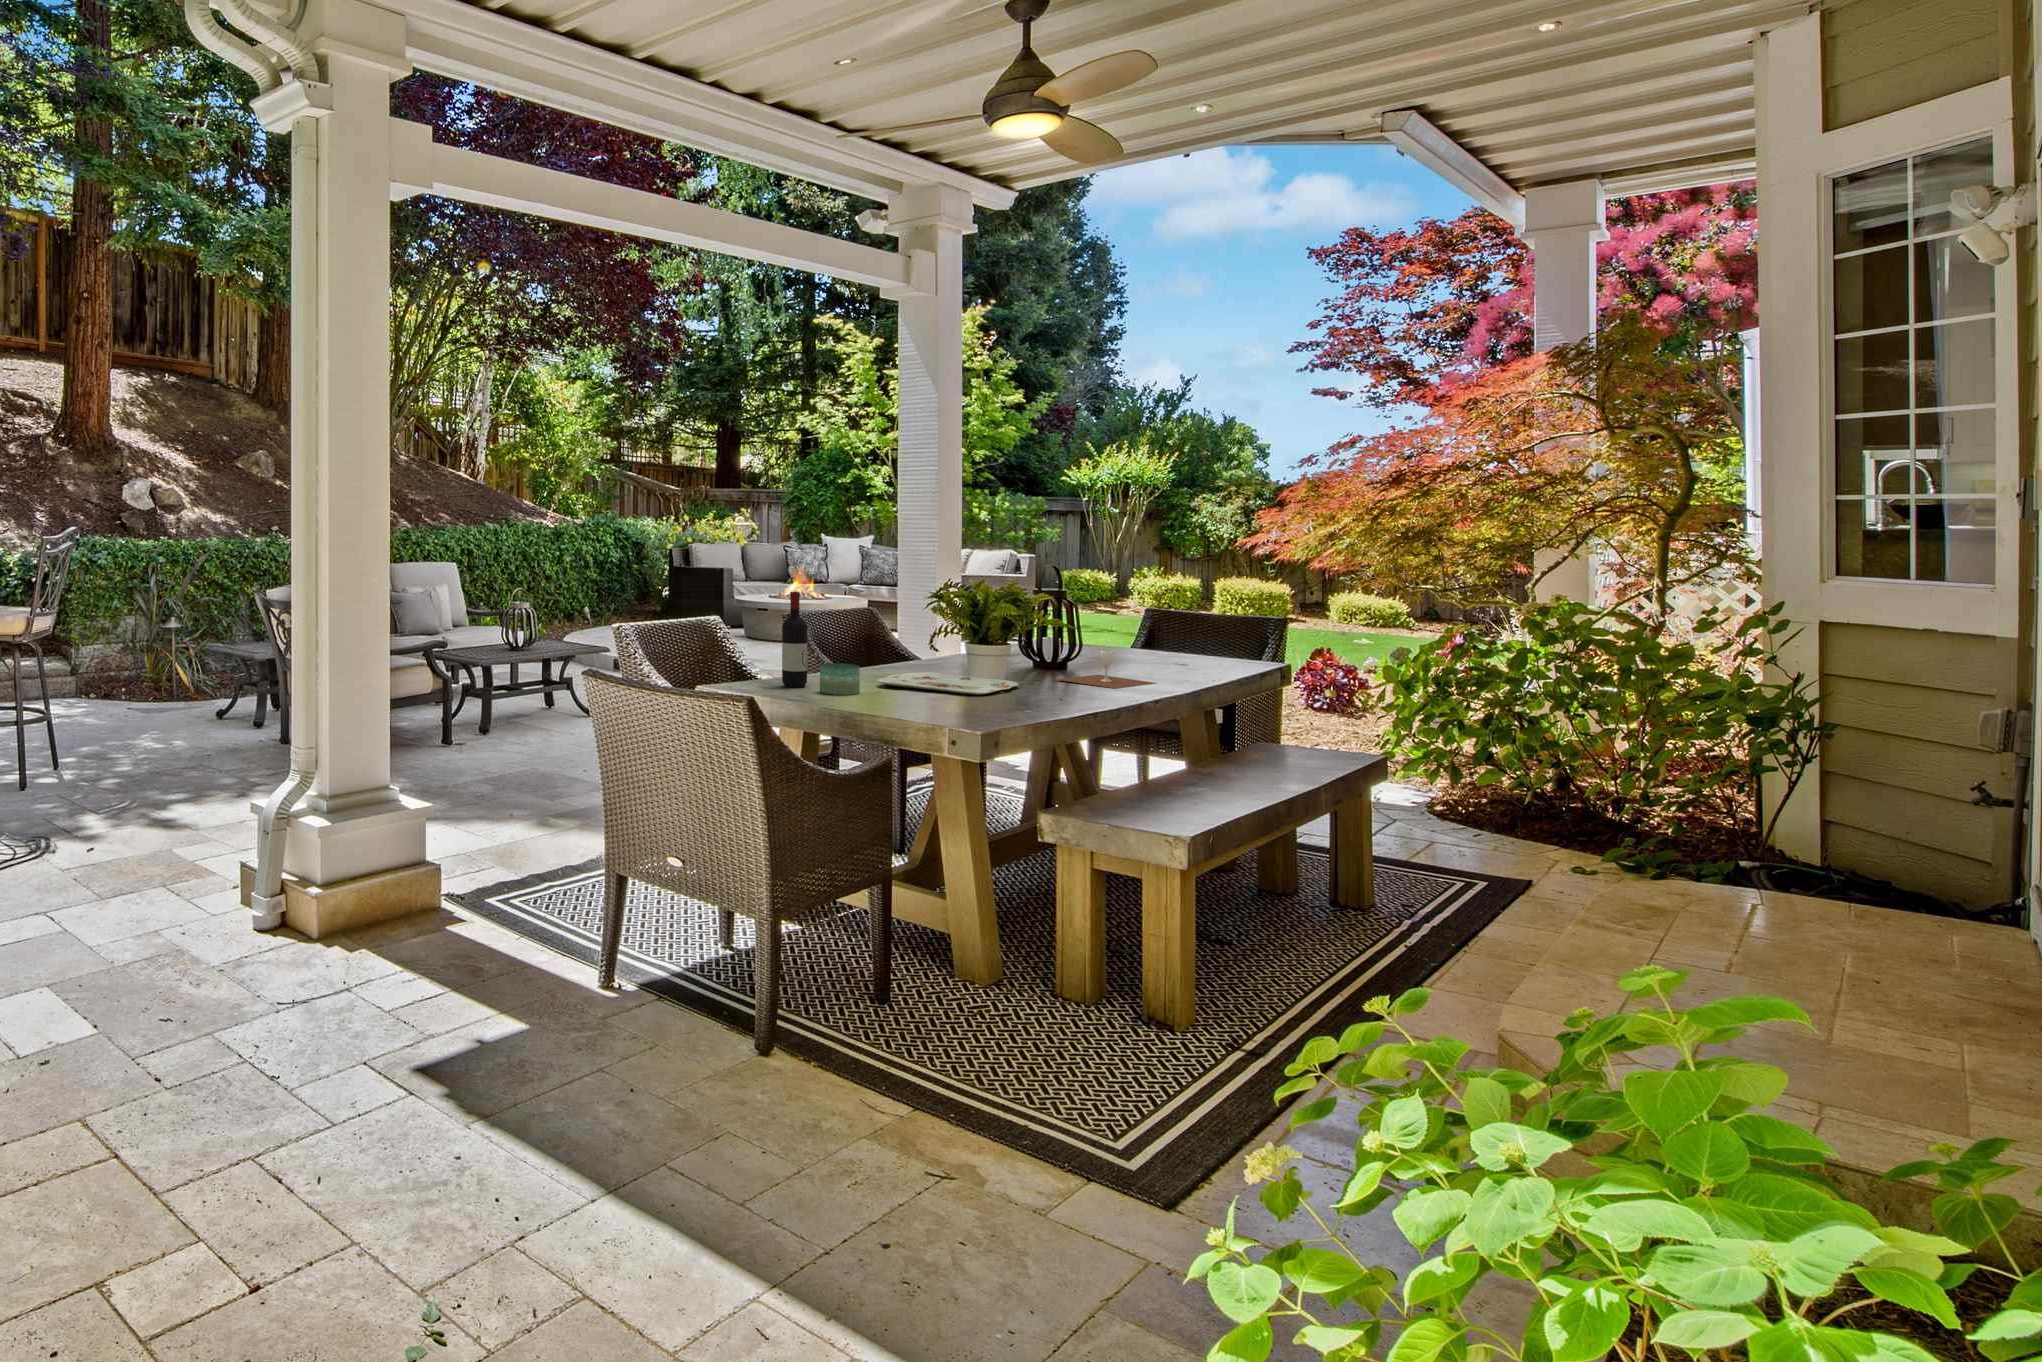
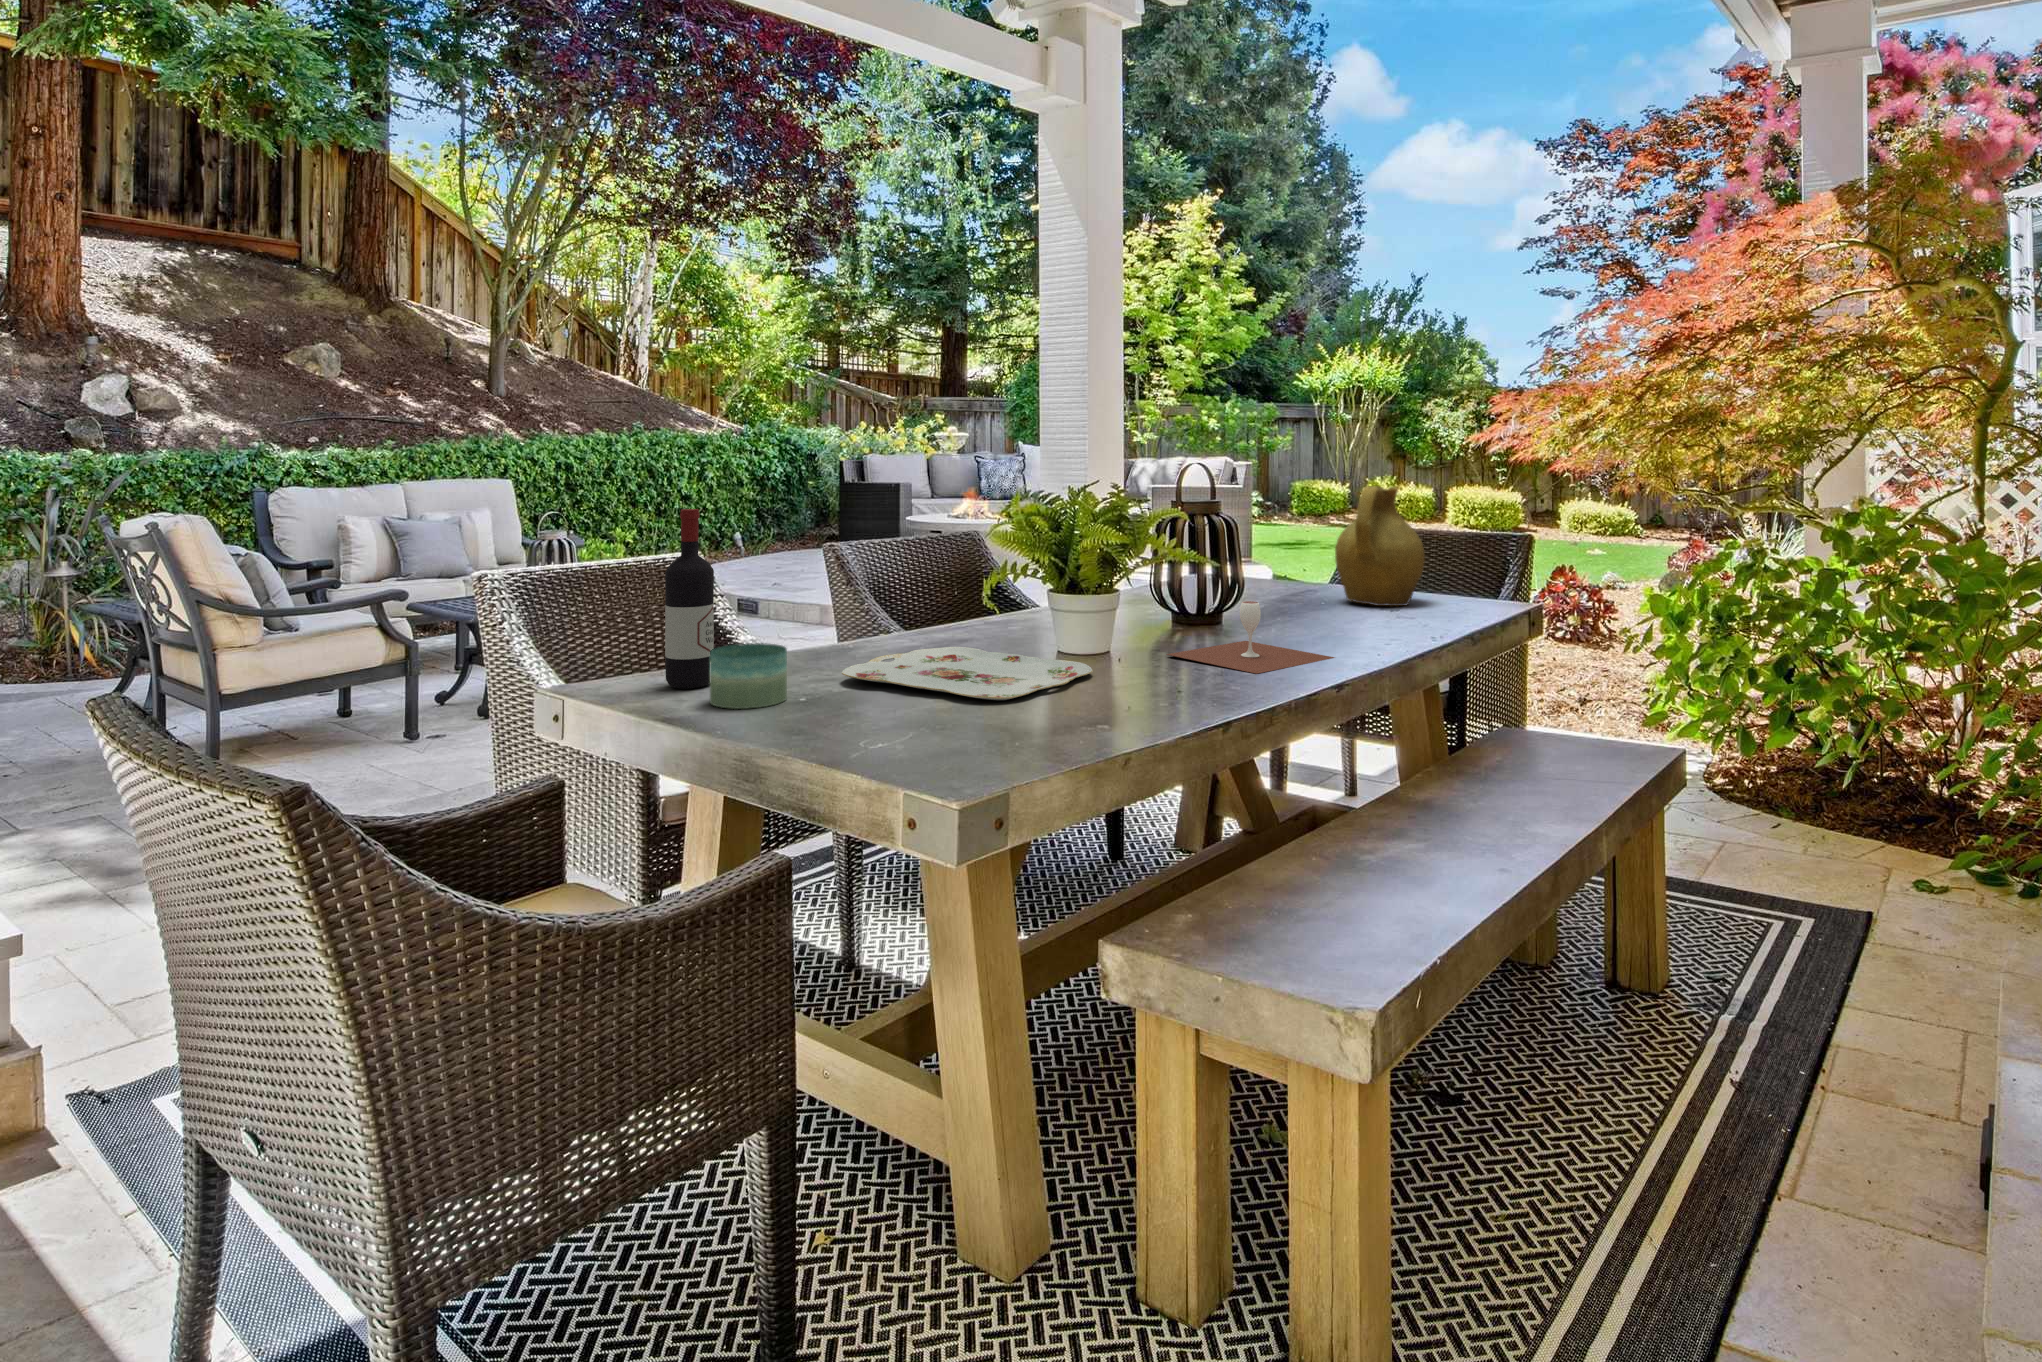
pitcher: none [1148,582,1210,661] -> present [1335,486,1425,606]

